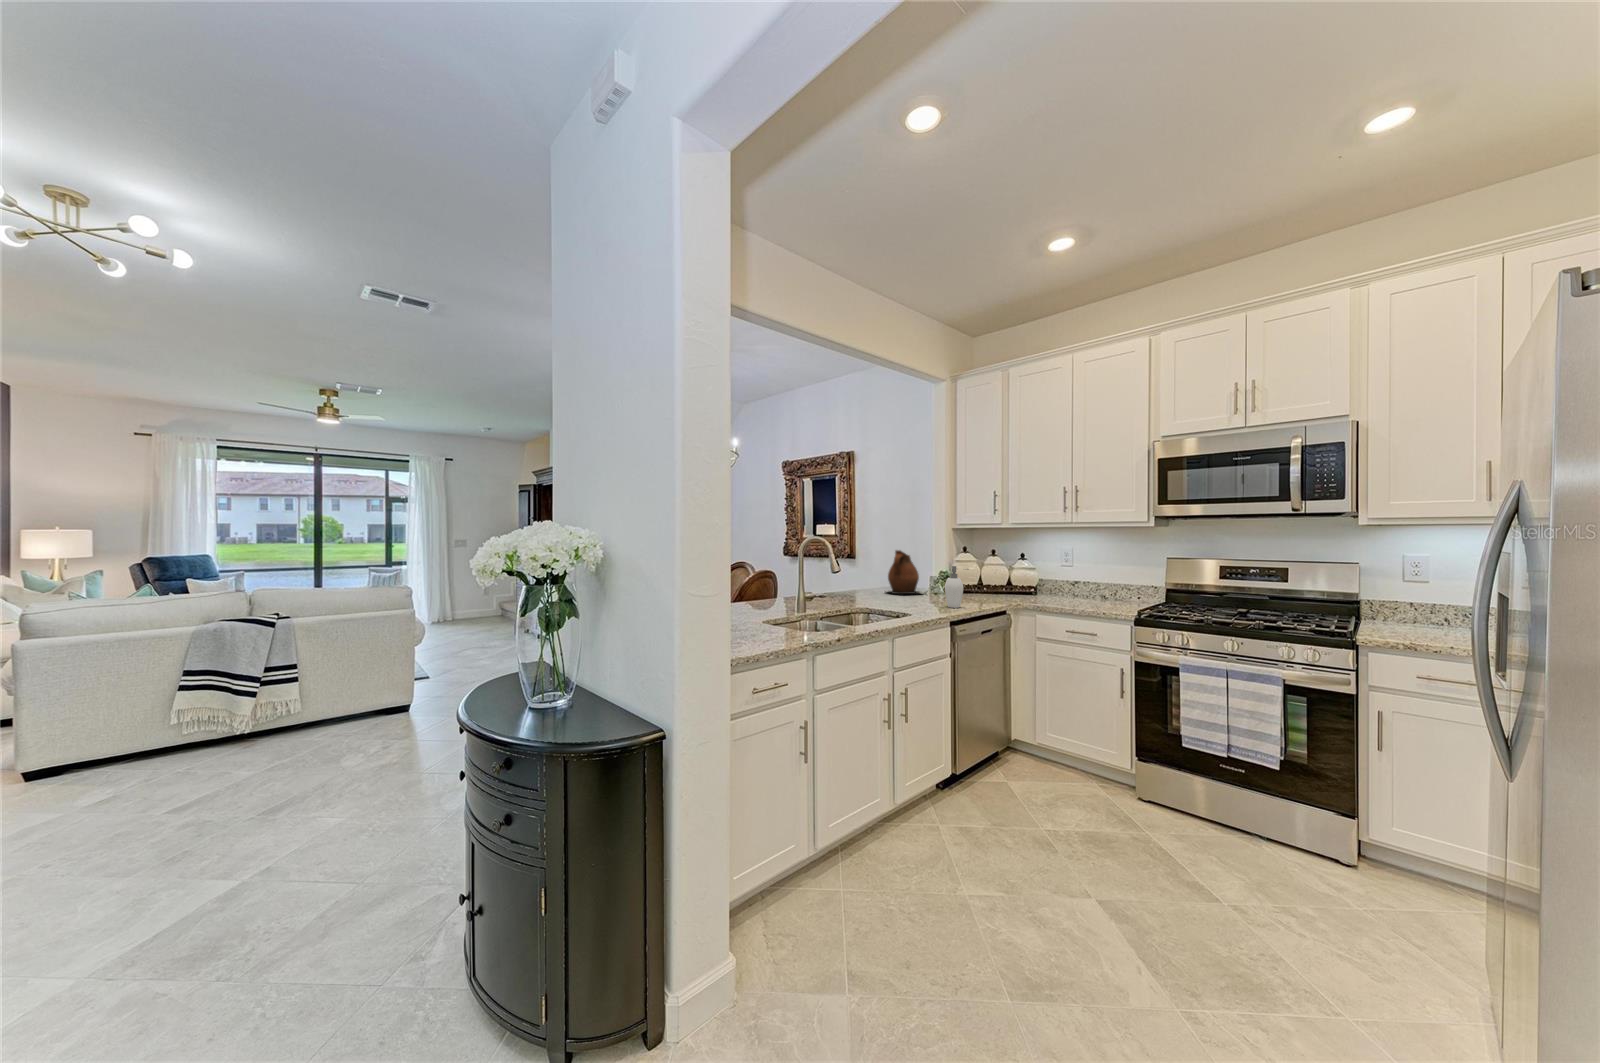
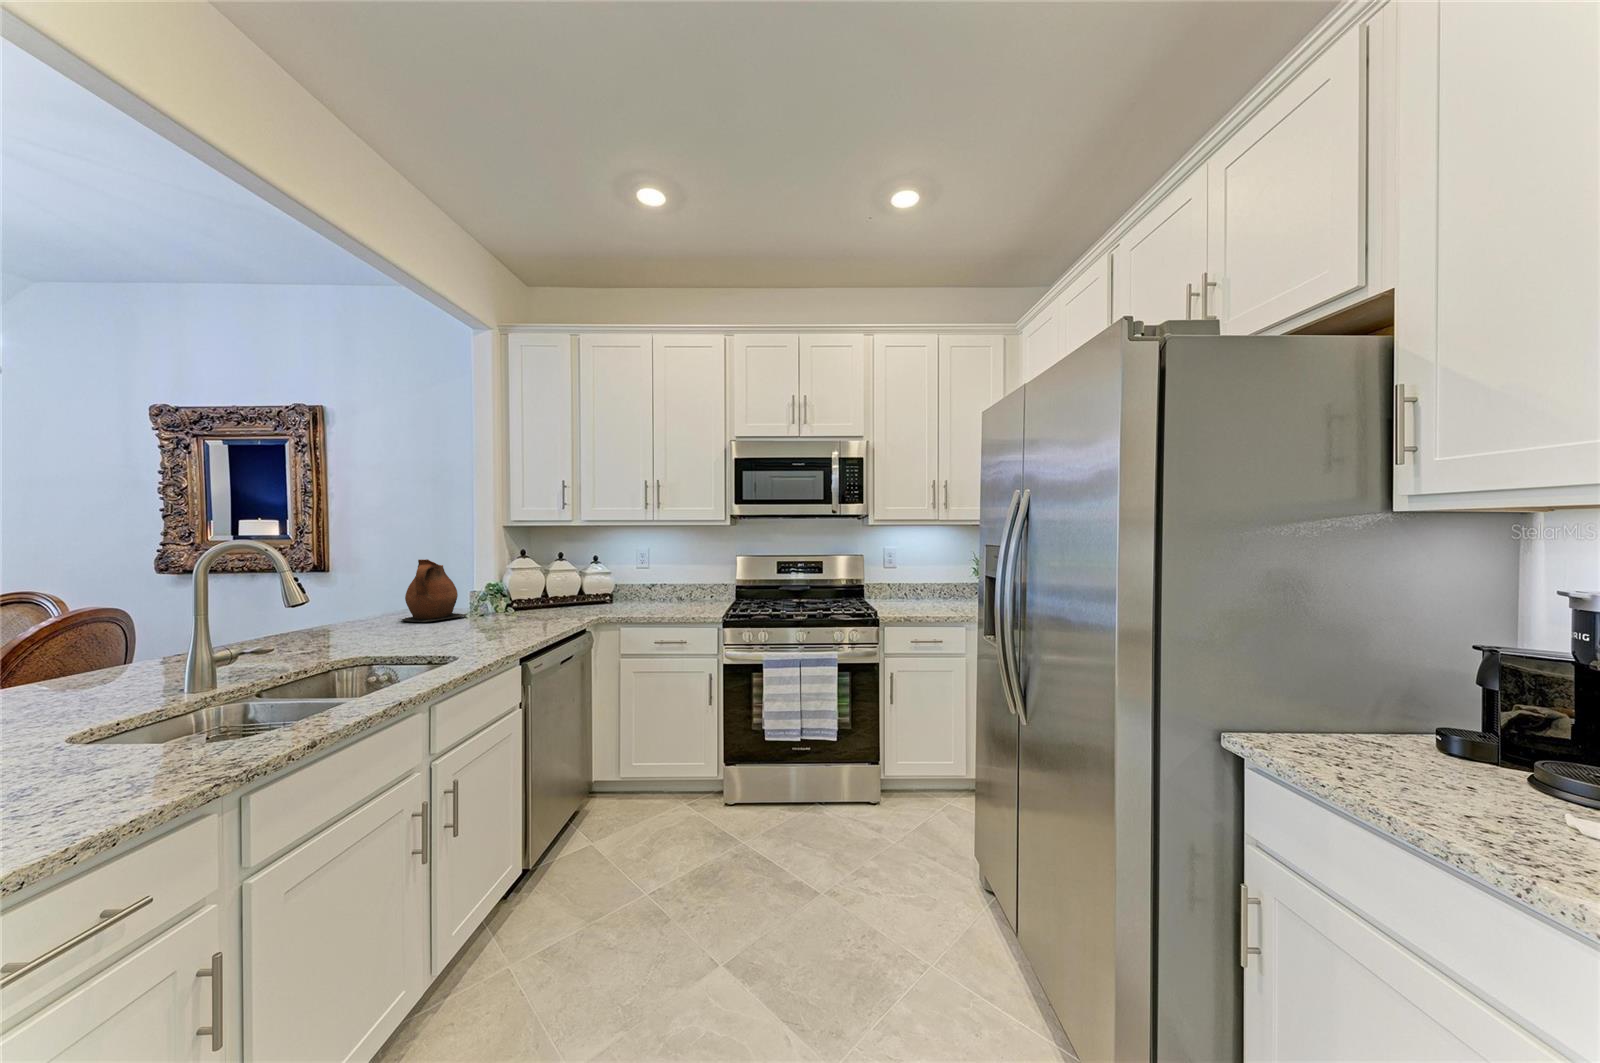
soap dispenser: present [945,566,968,608] -> none [504,578,539,634]

